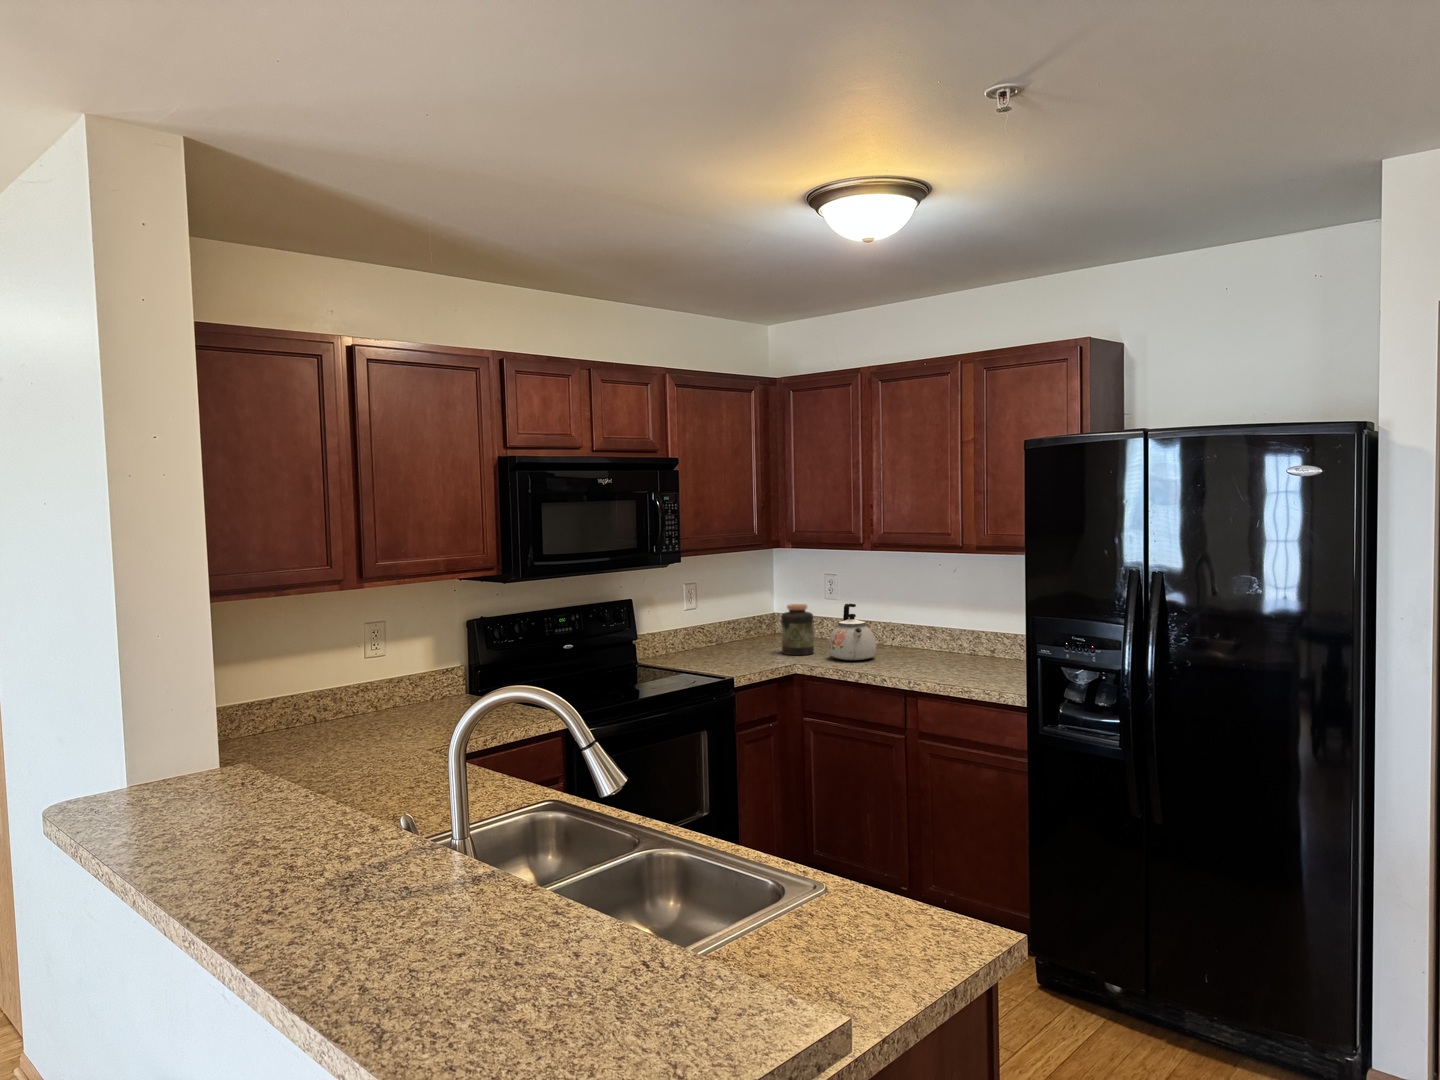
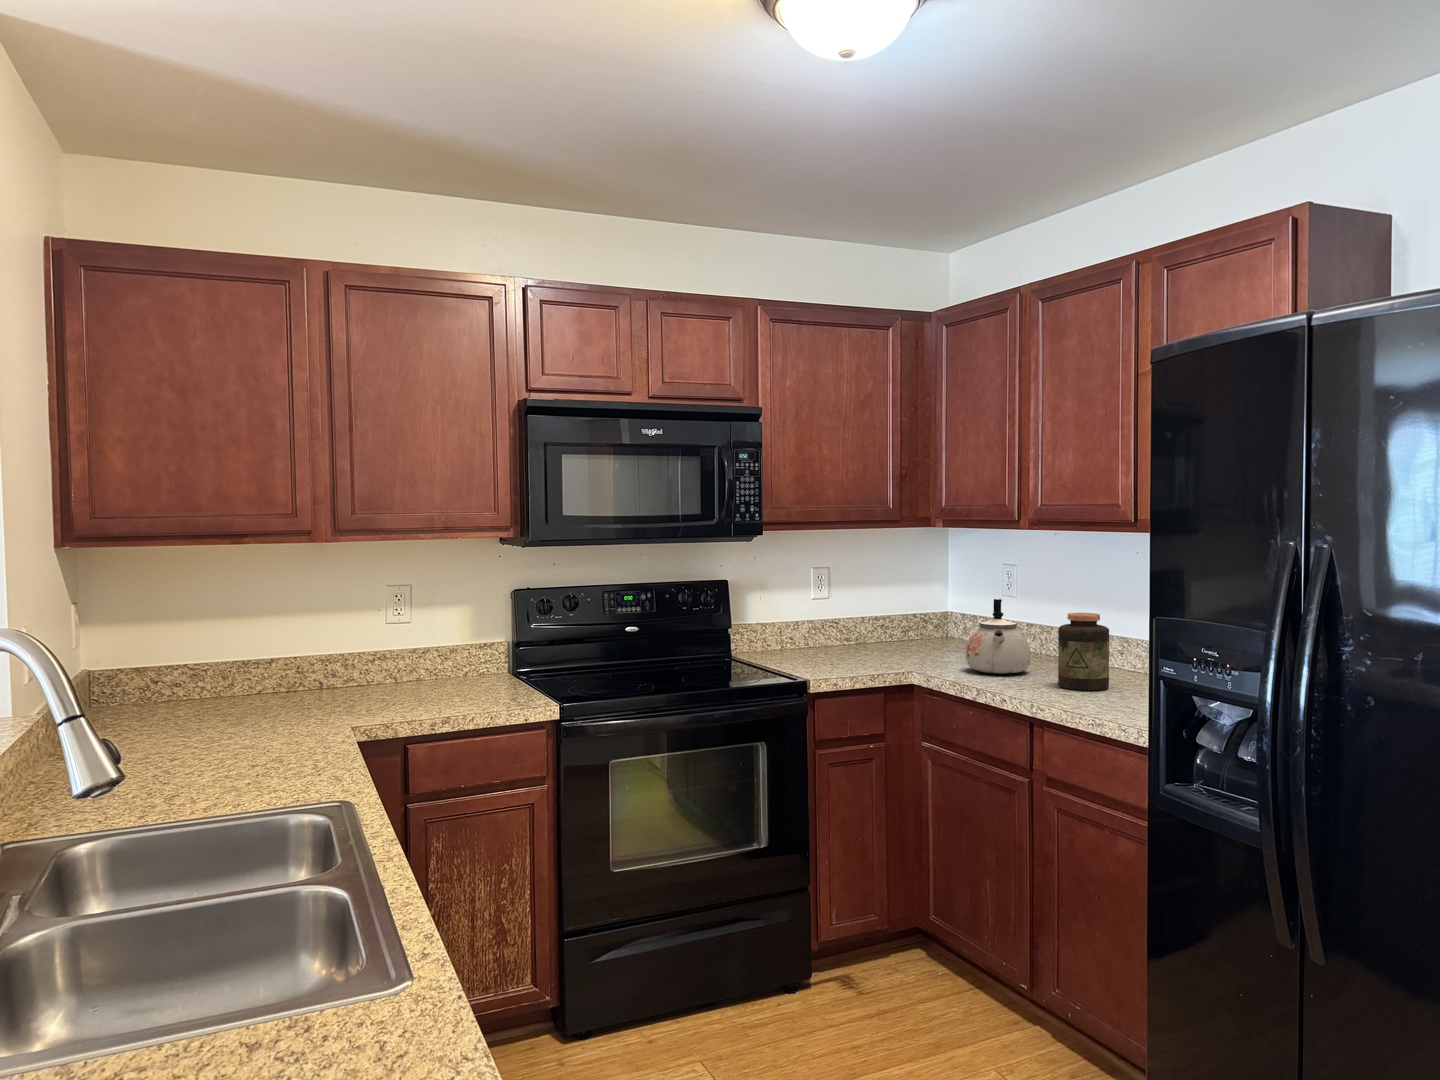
jar: present [781,604,814,655] -> present [1058,613,1109,691]

